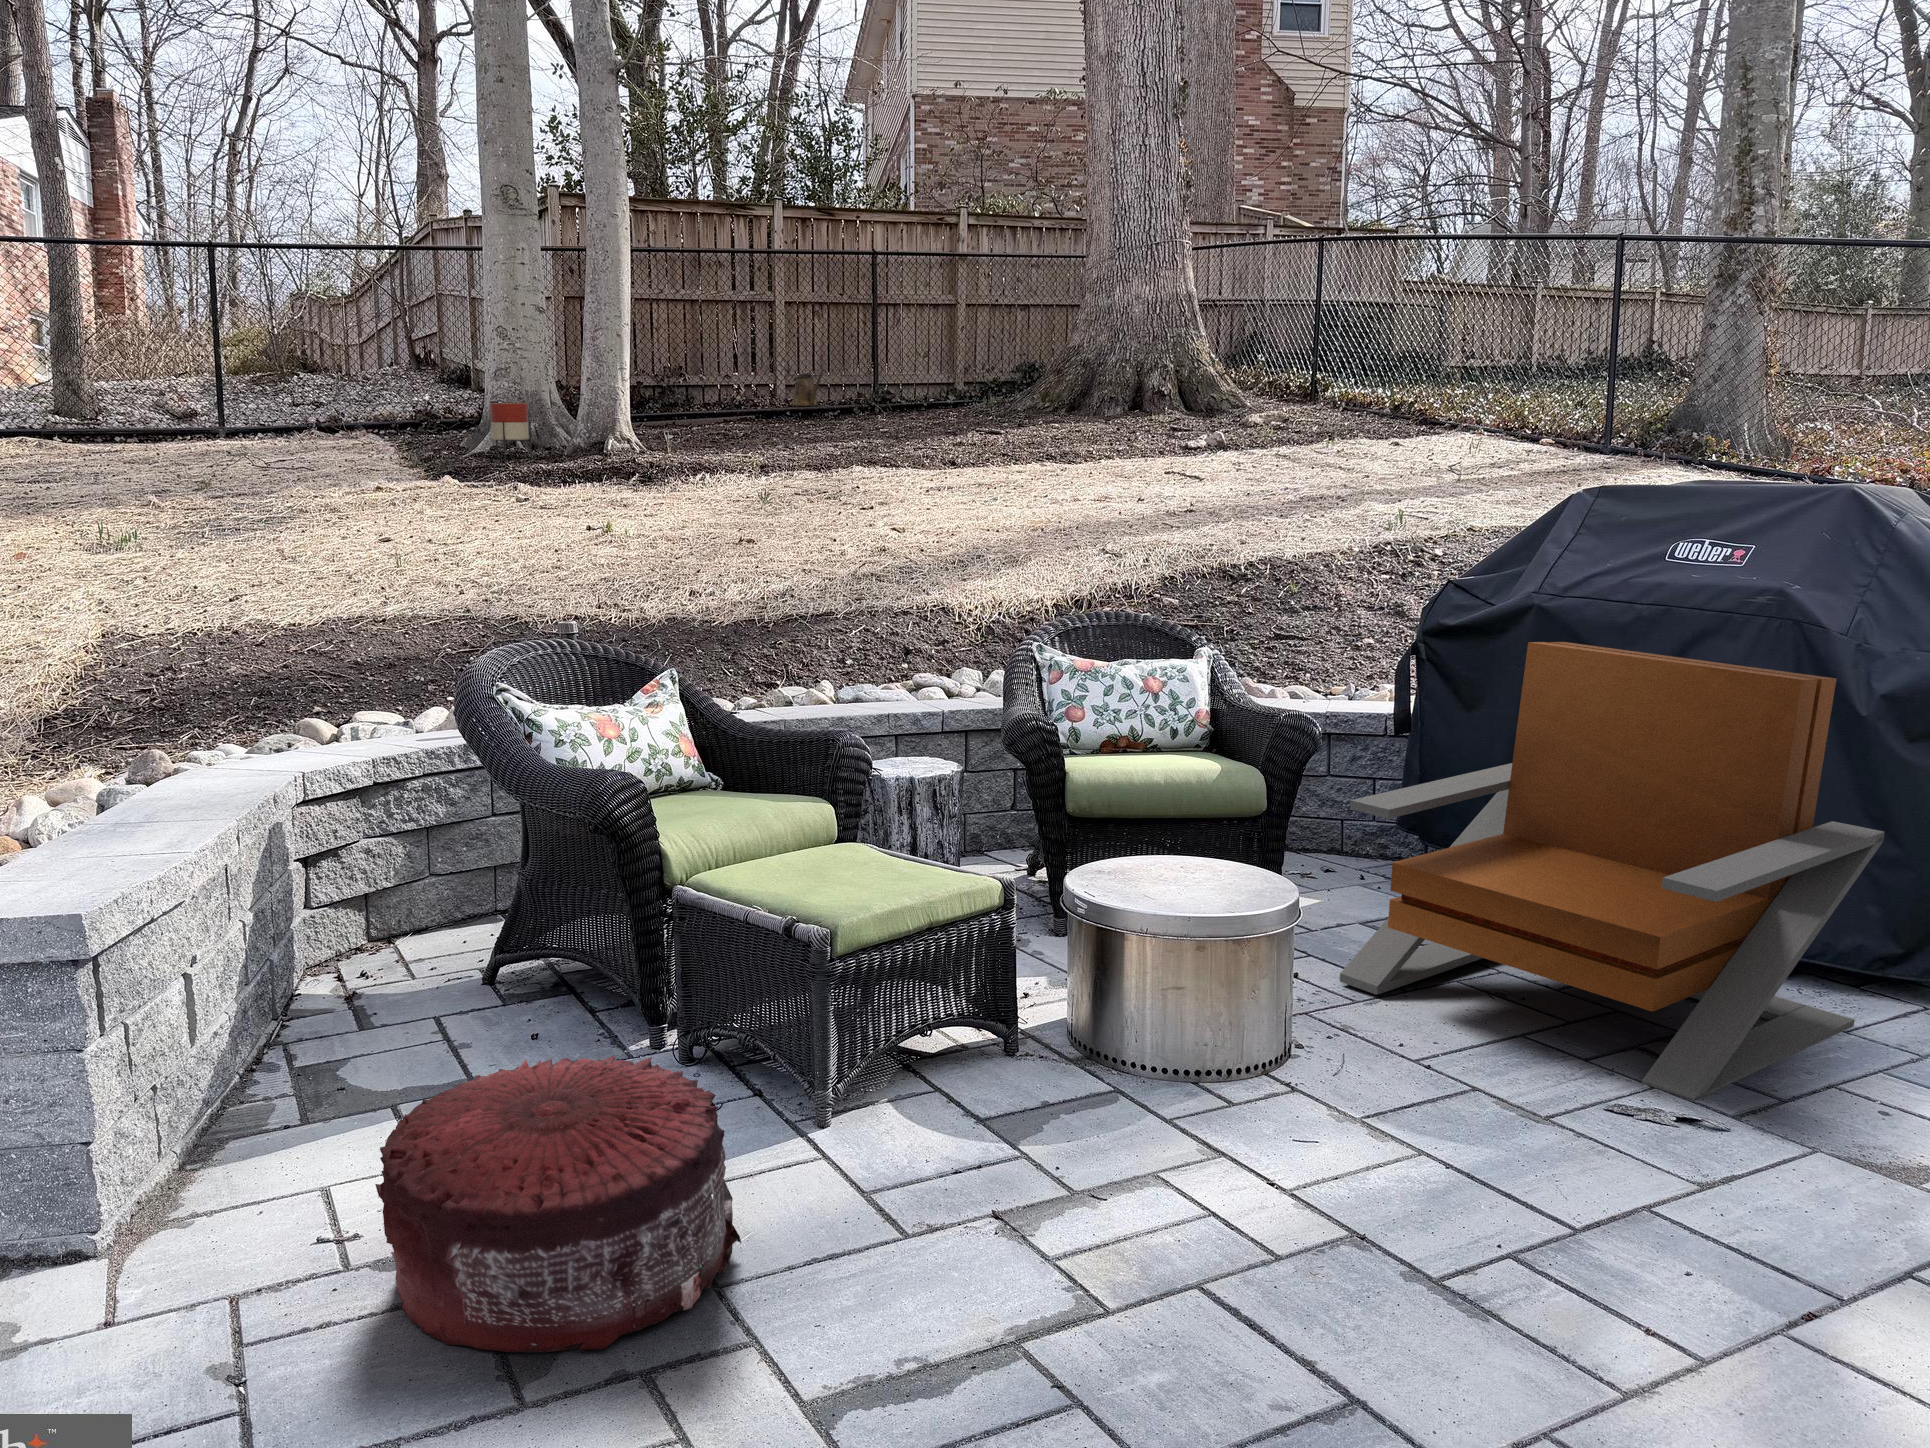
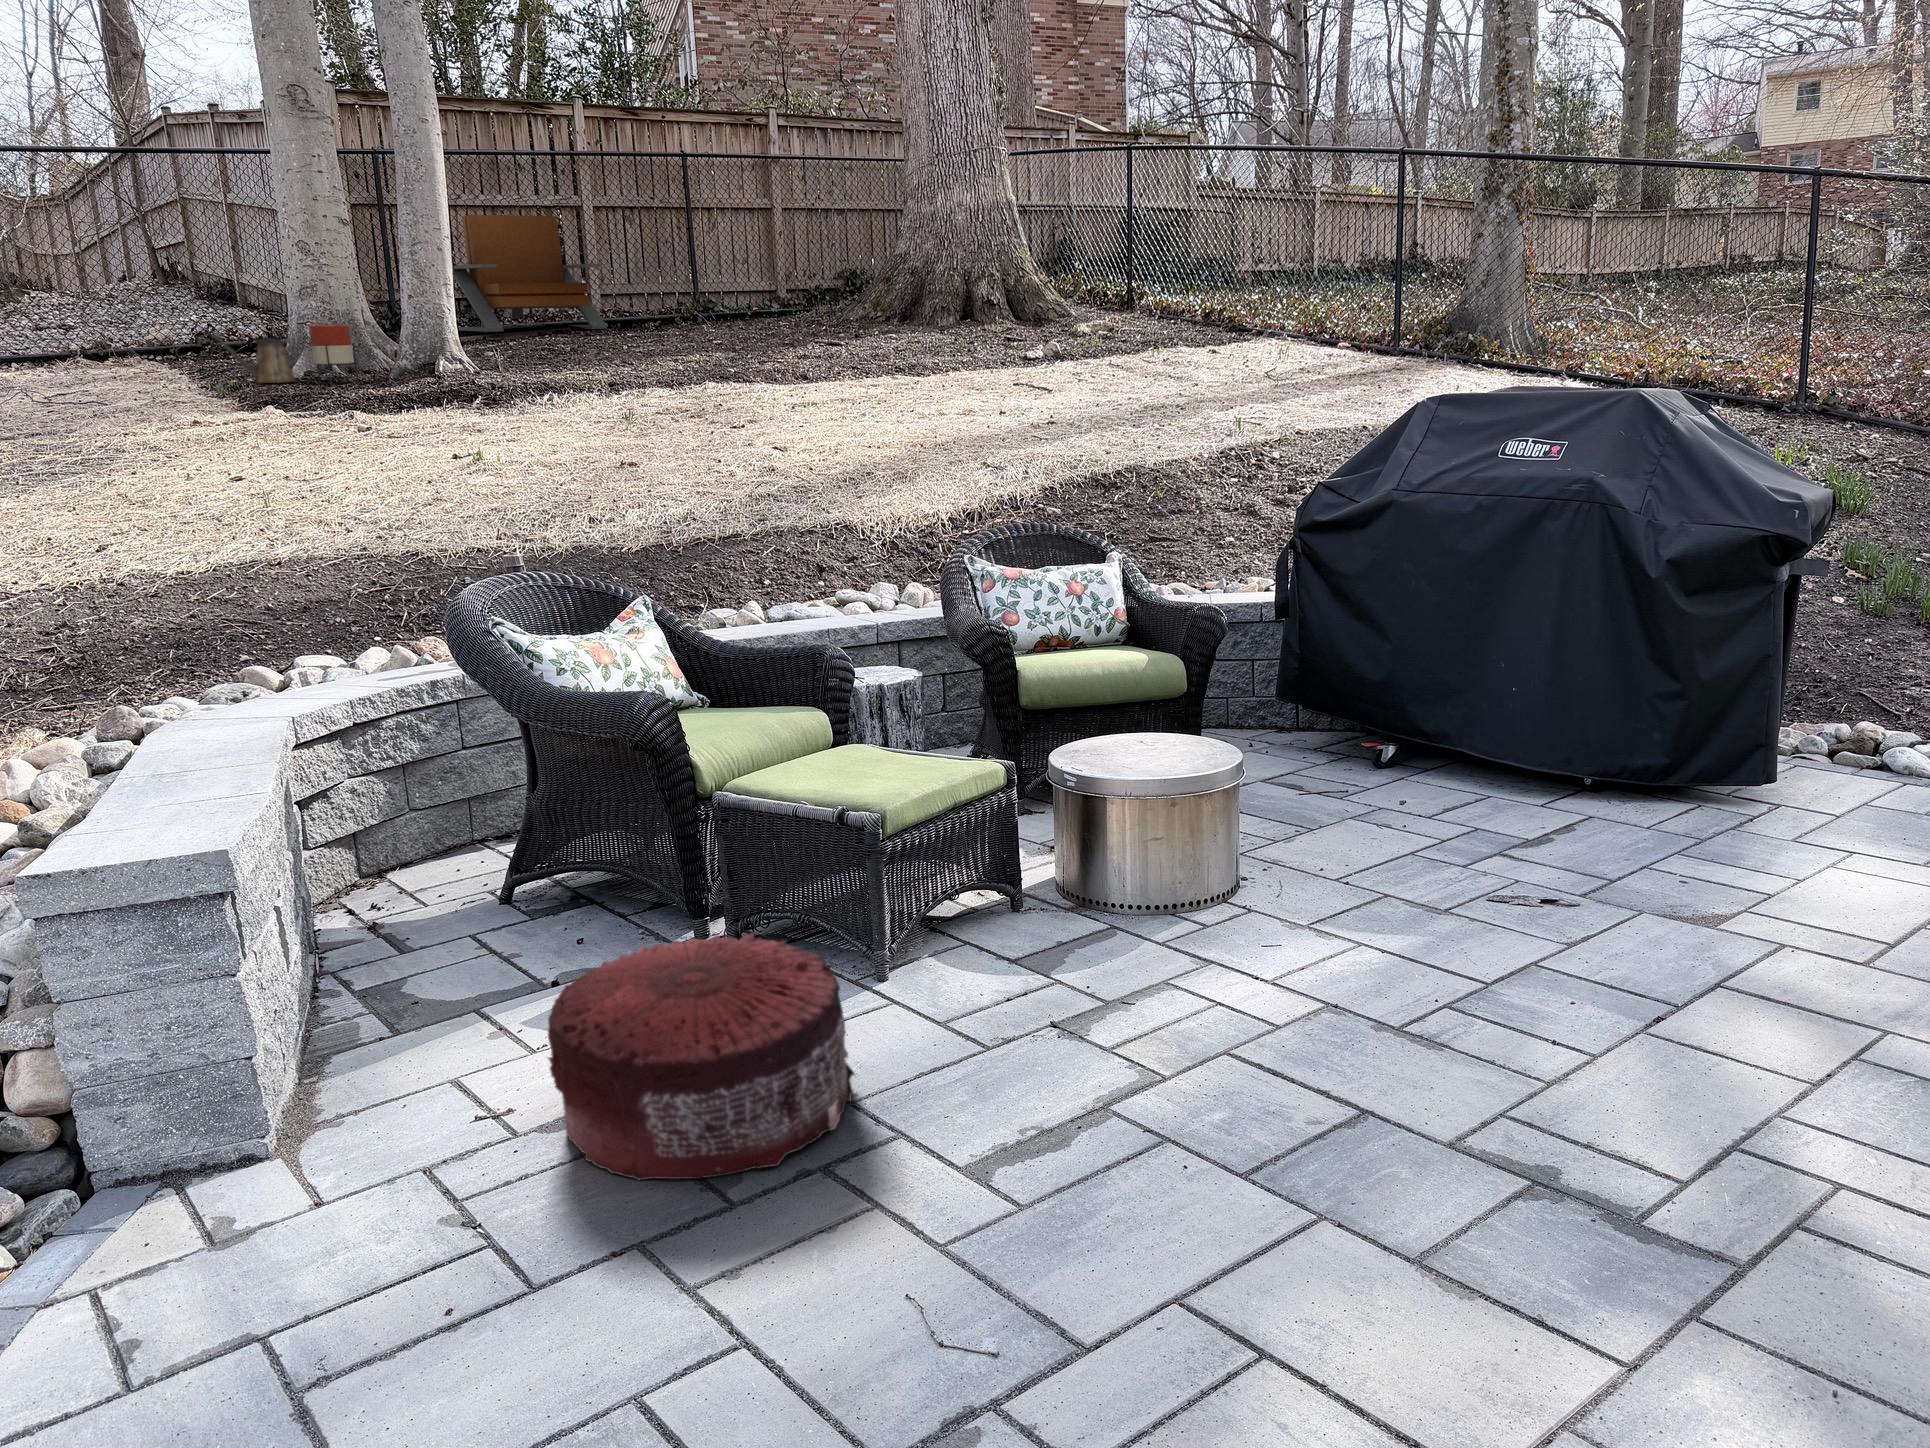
watering can: present [792,369,824,406] -> present [212,335,297,383]
lounge chair: present [1340,642,1884,1100] -> present [454,215,607,332]

